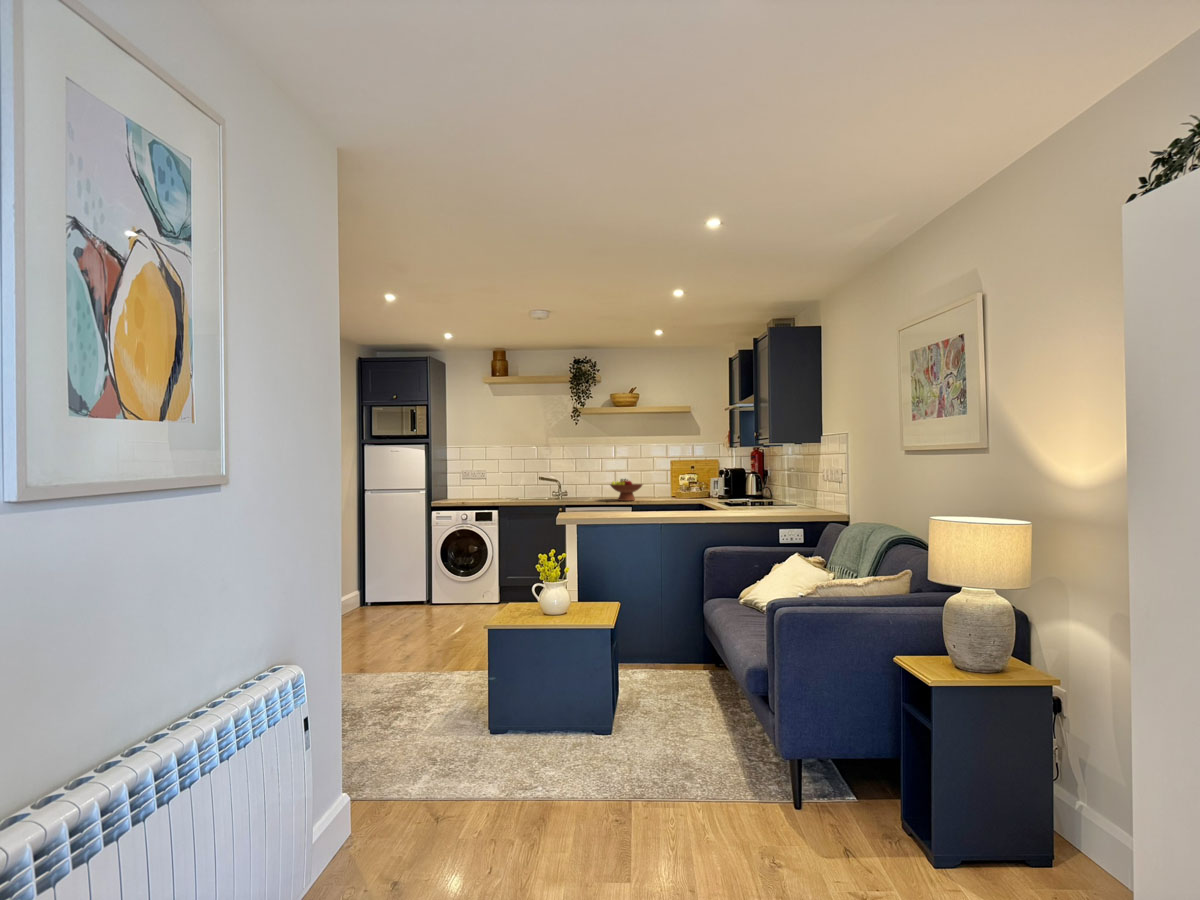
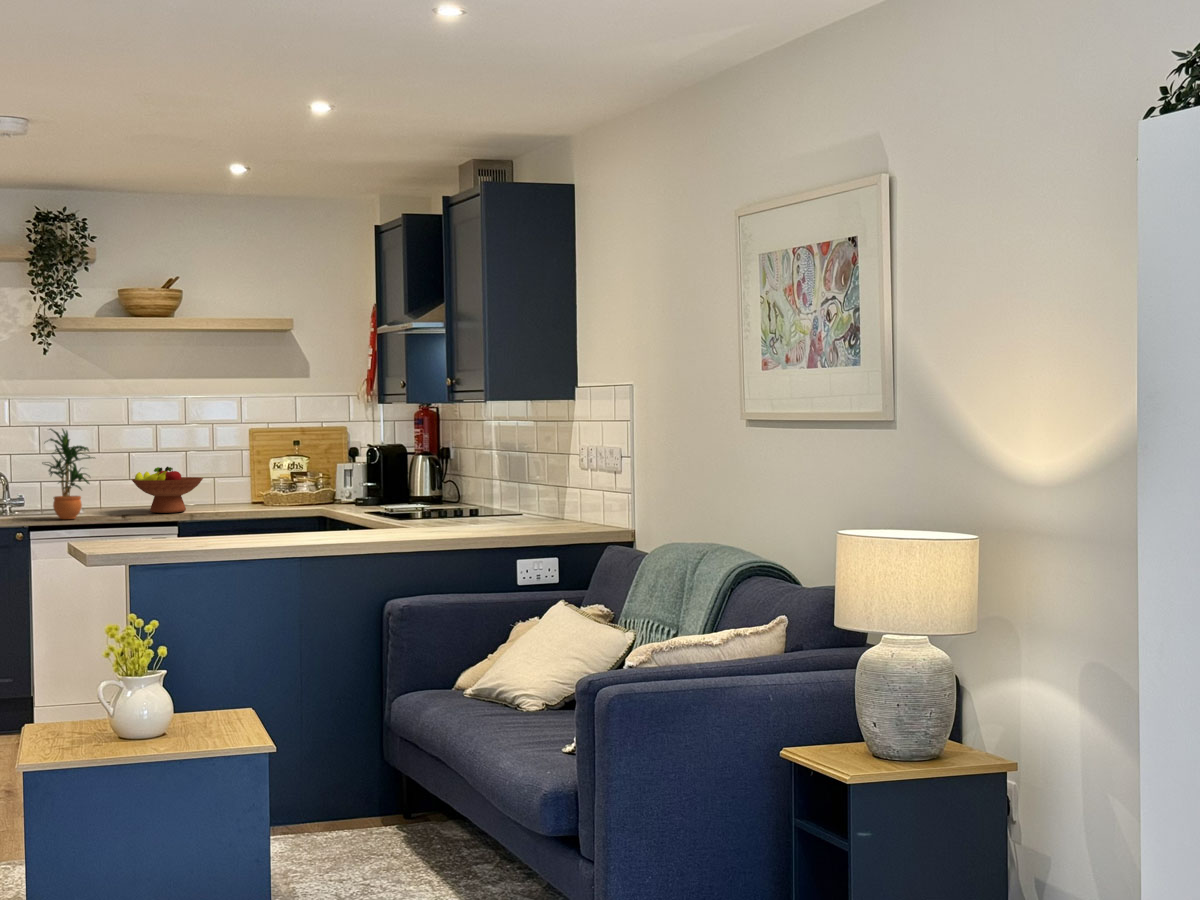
potted plant: none [567,459,593,503] -> present [42,429,95,519]

